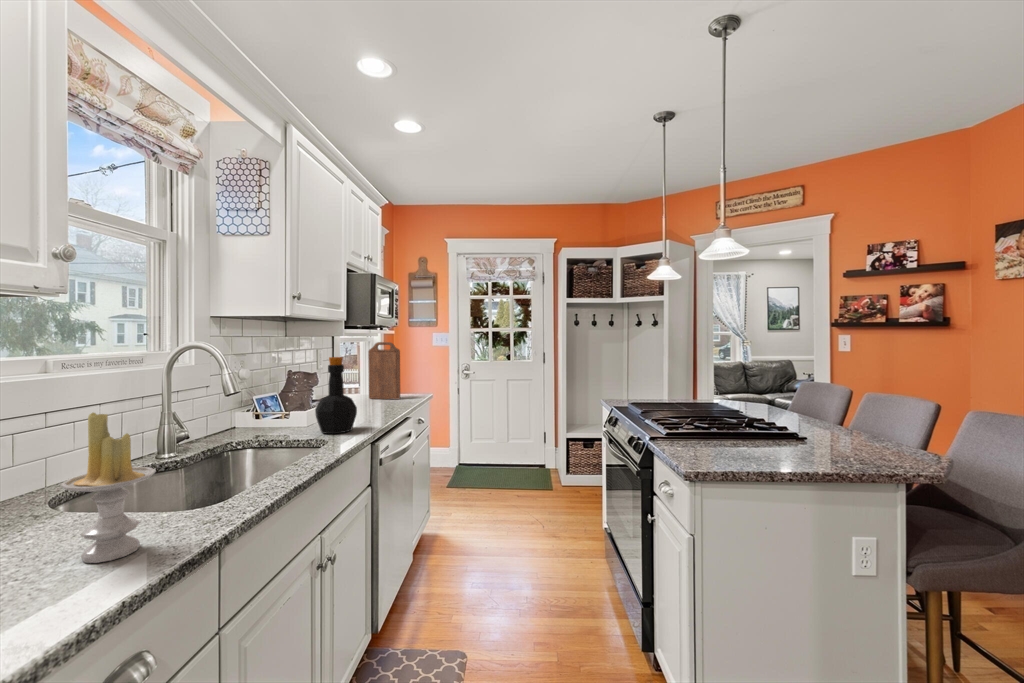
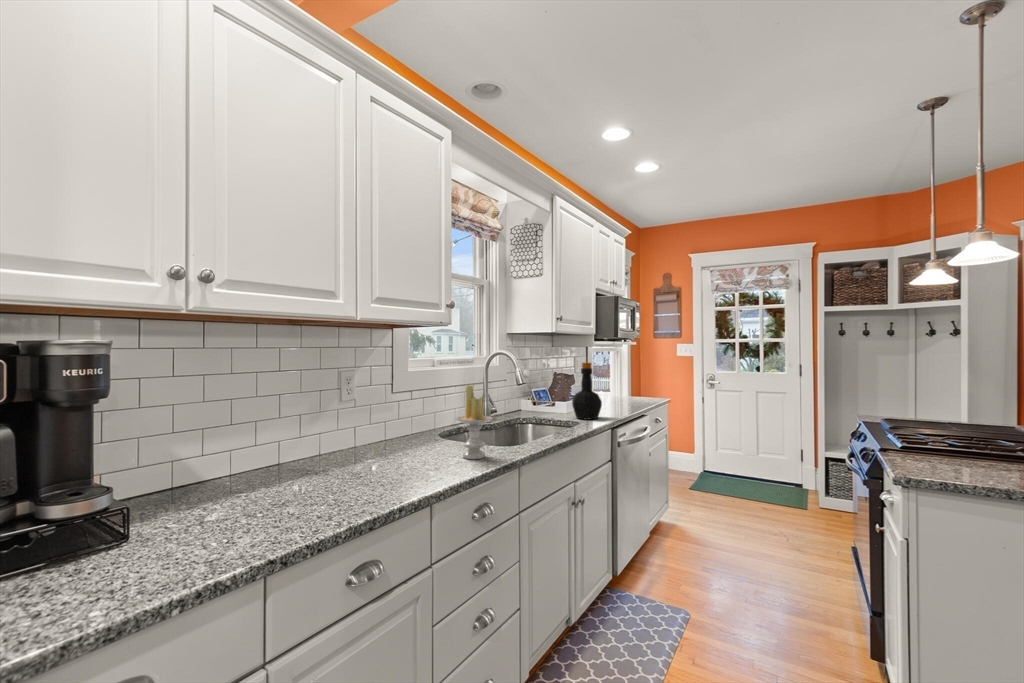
cutting board: present [368,342,400,399] -> none [614,352,641,401]

